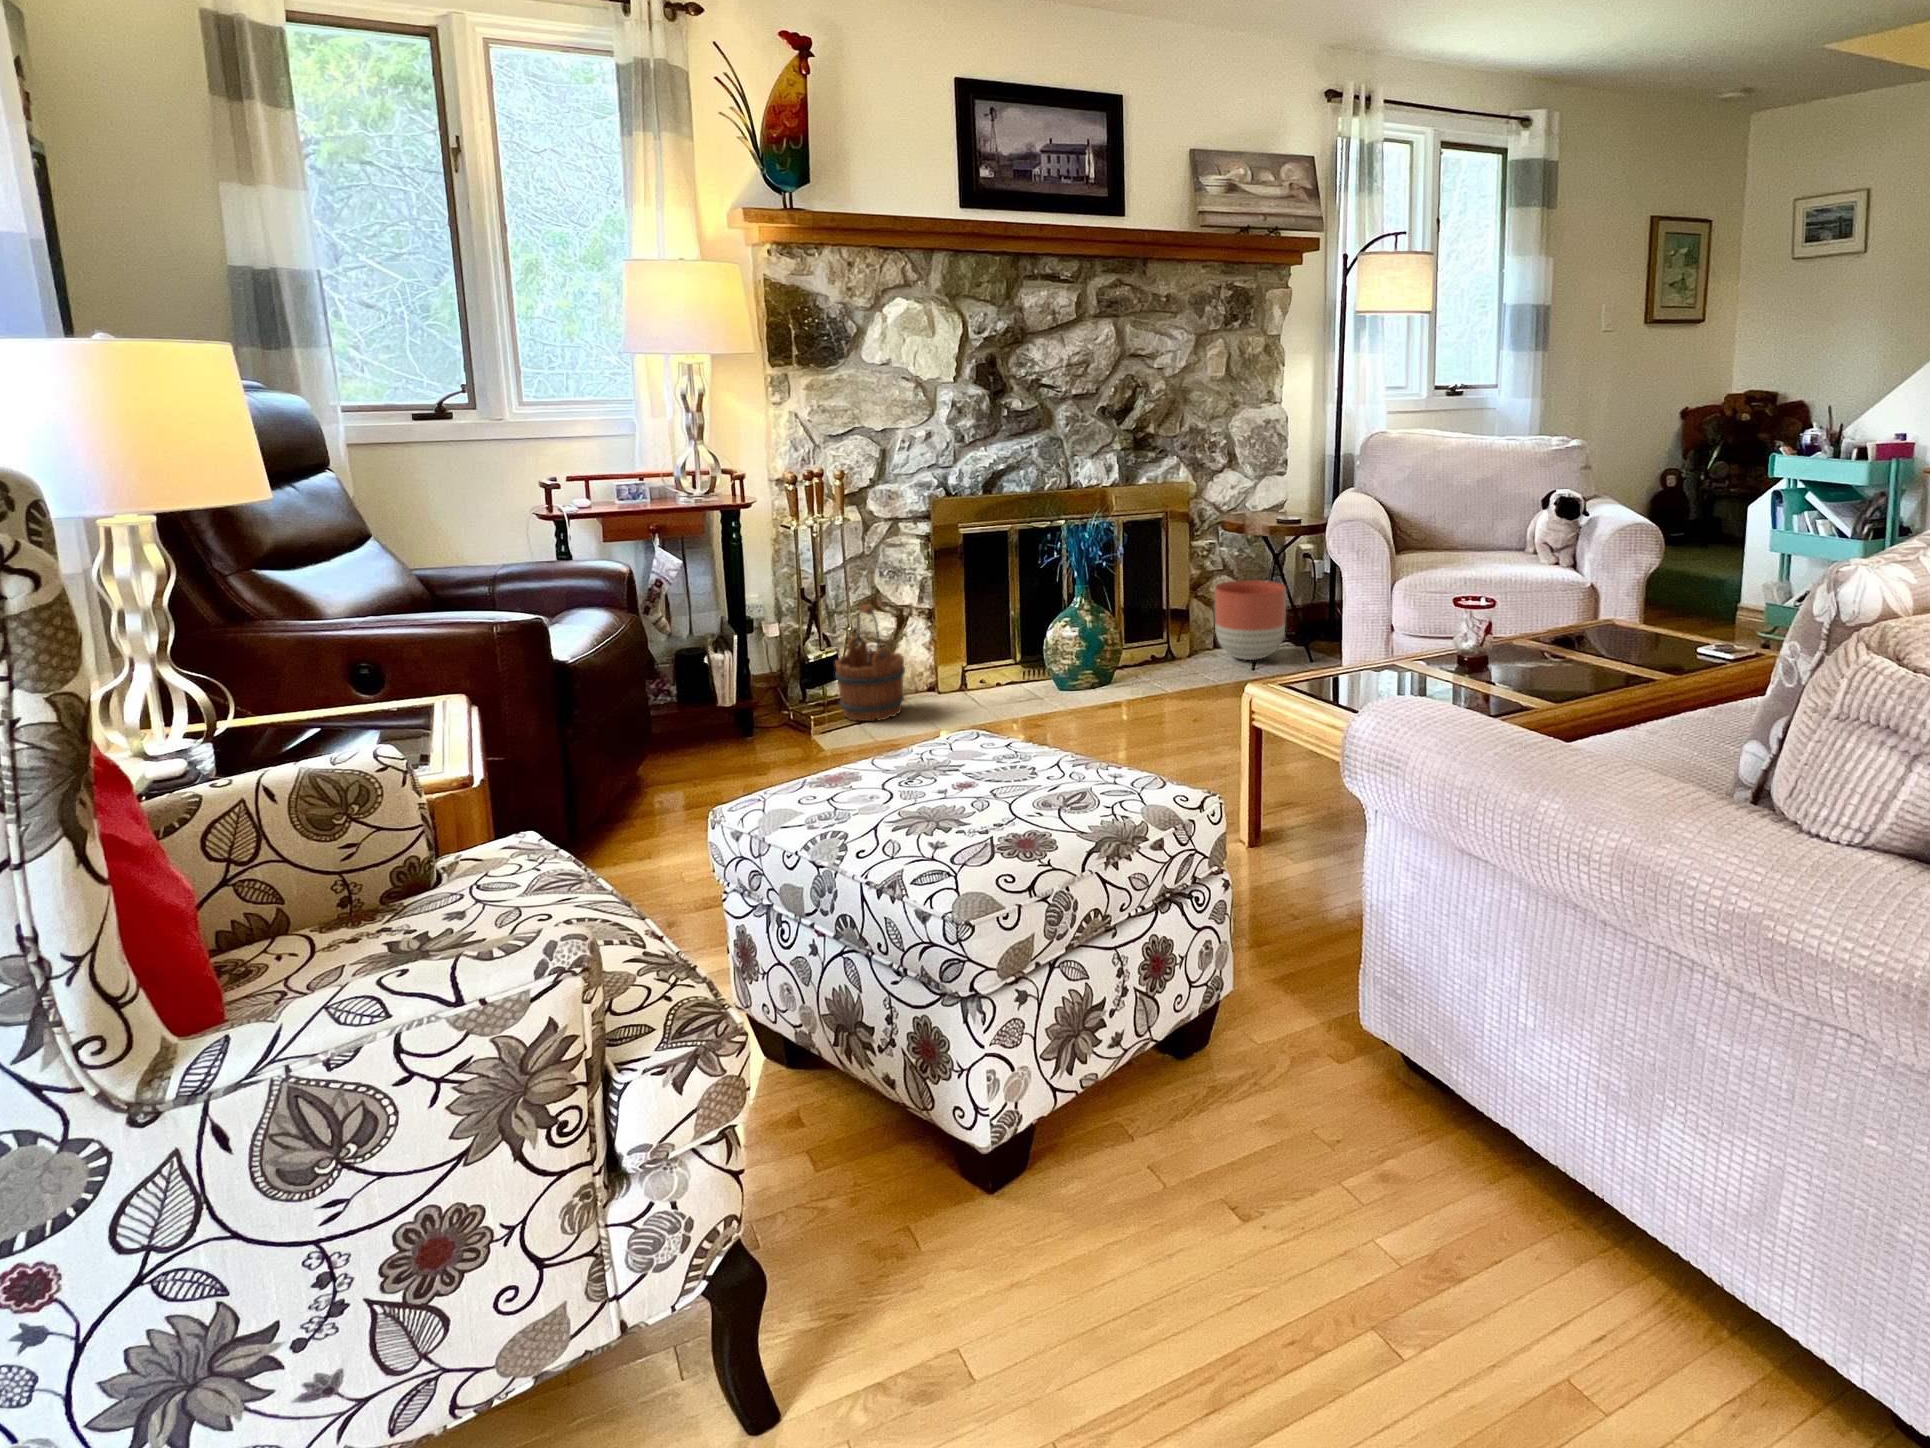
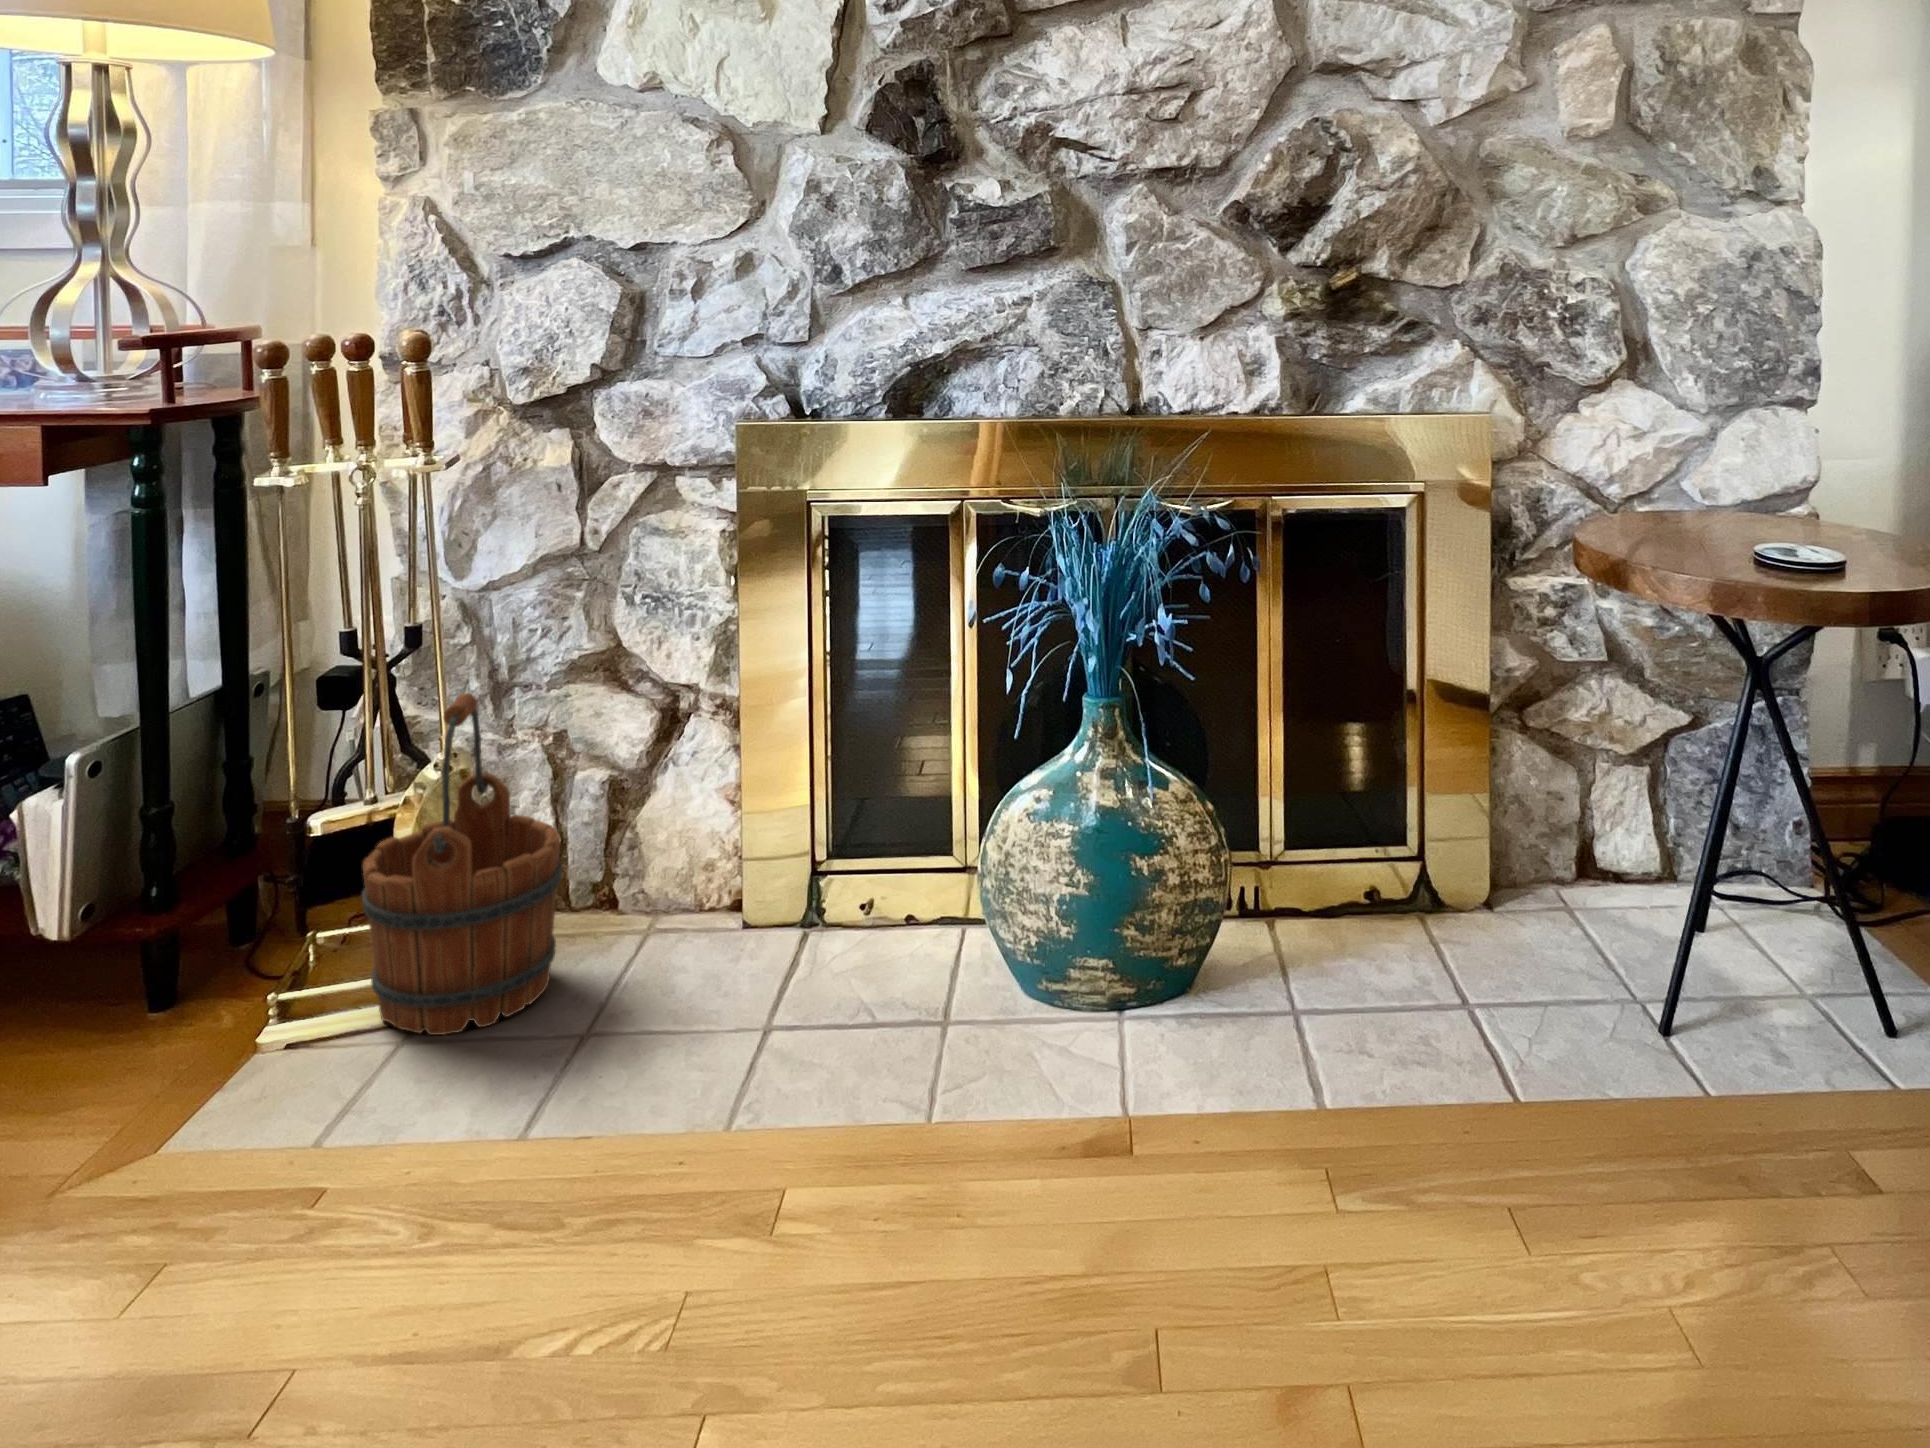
planter: present [1214,580,1286,660] -> none [1542,712,1777,984]

